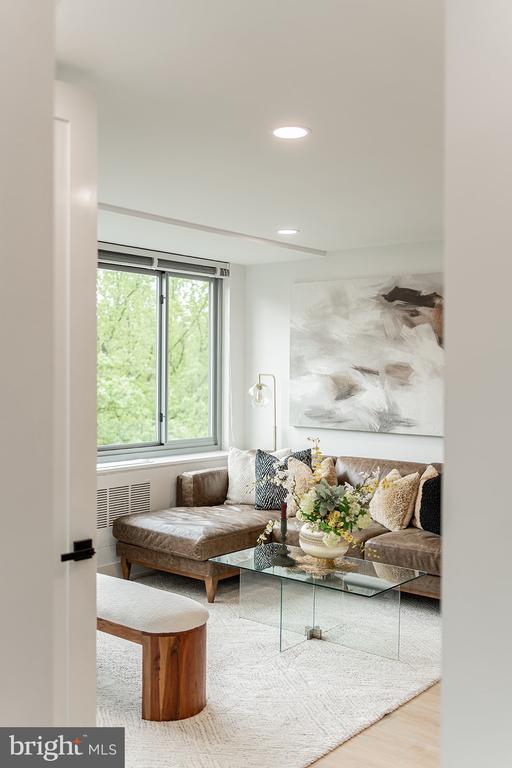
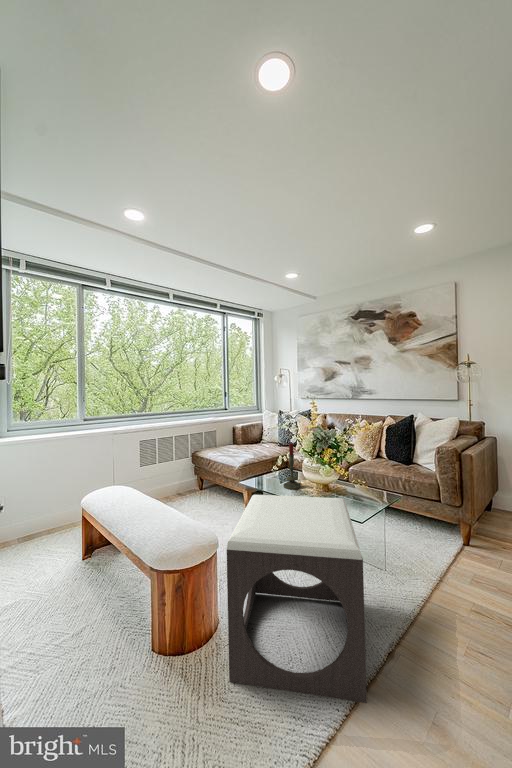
footstool: none [225,564,360,746] -> present [227,495,367,703]

